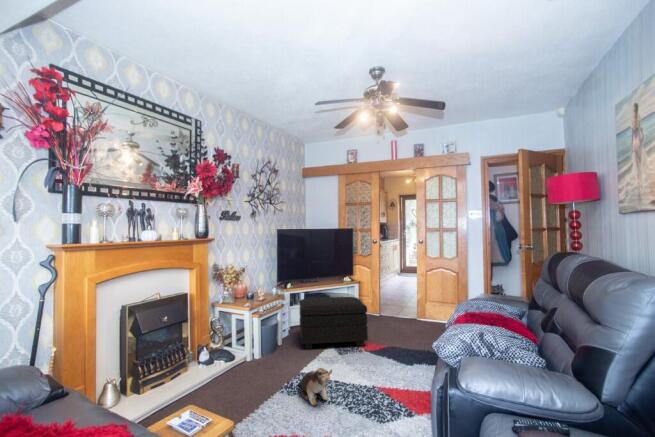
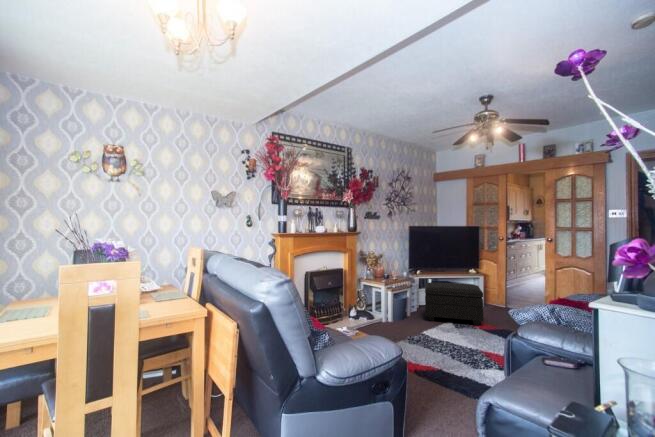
plush toy: present [298,368,332,405] -> none [418,327,440,353]

